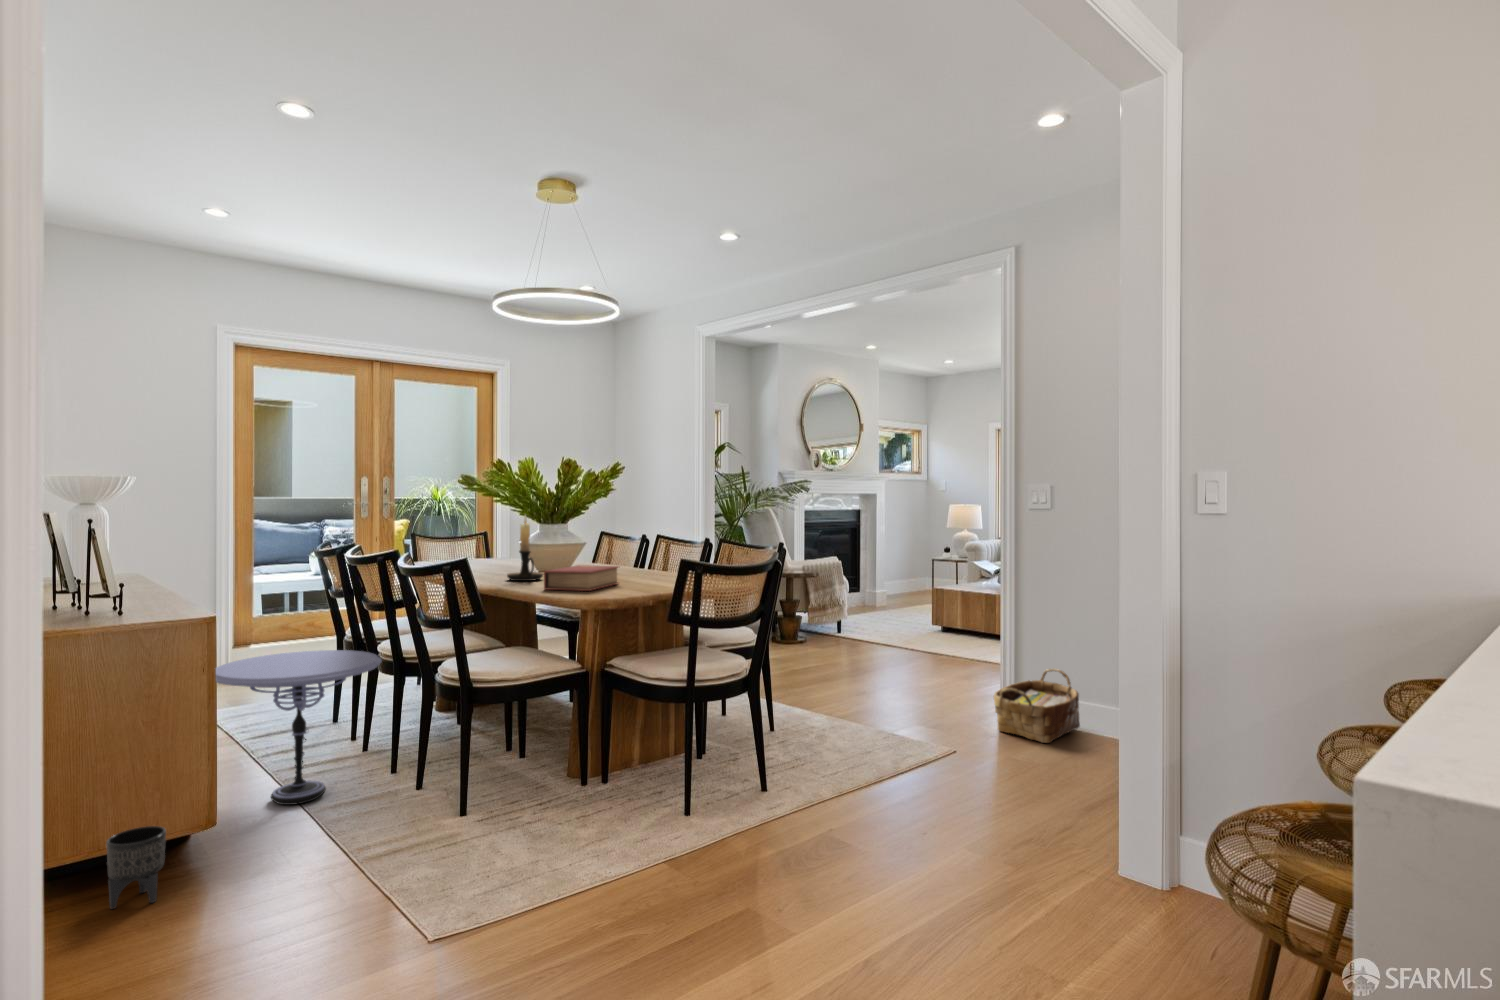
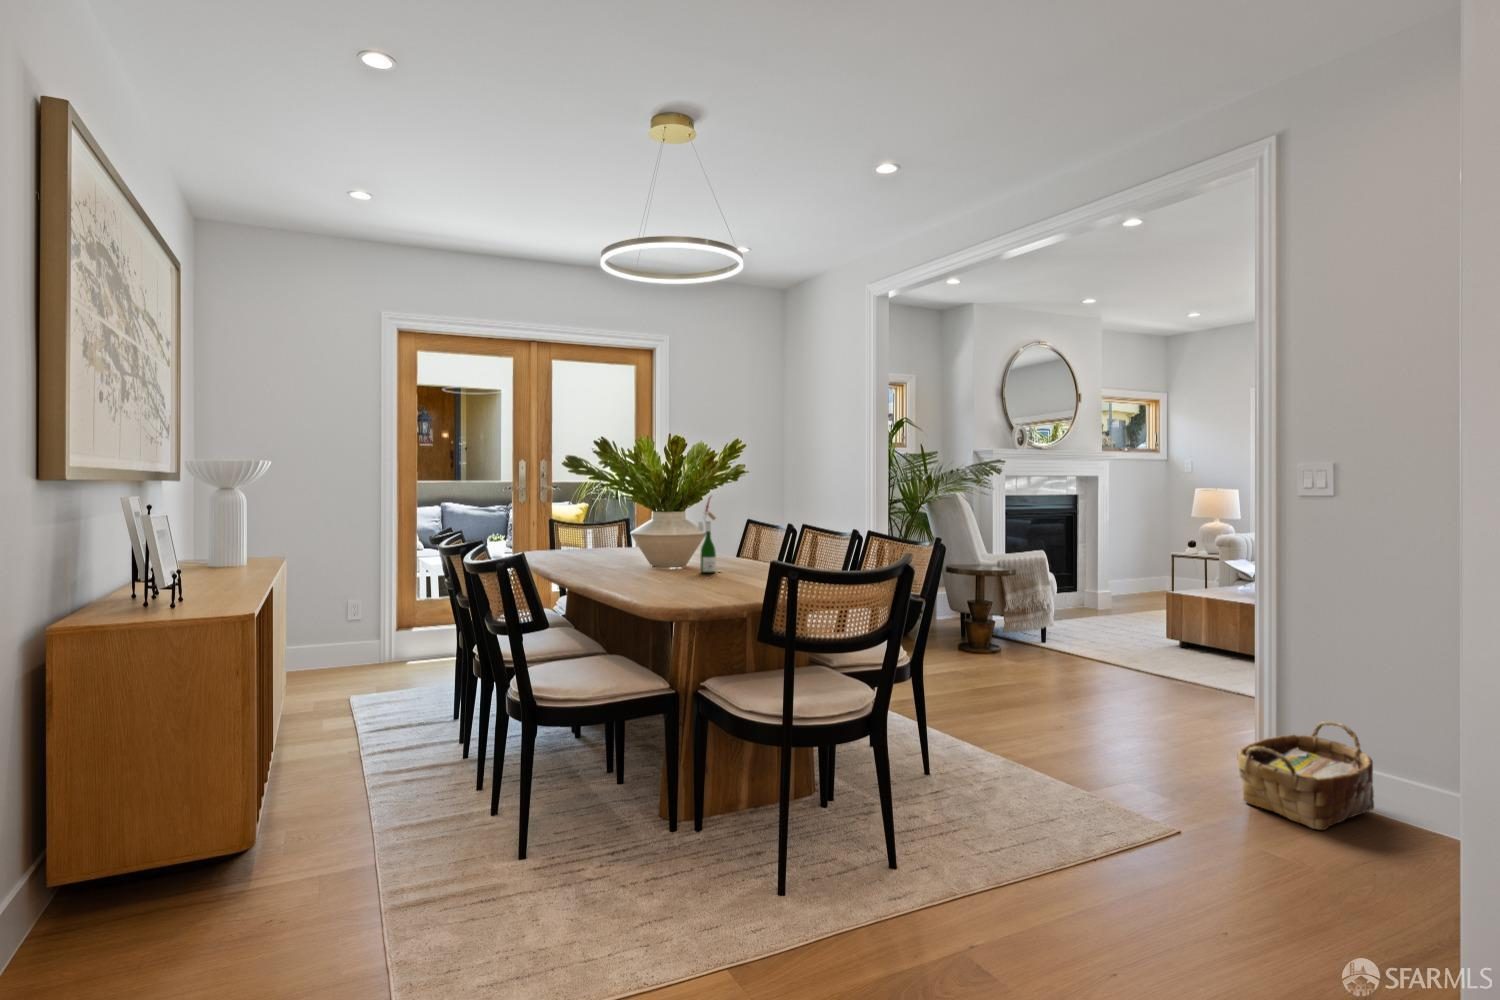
wine bottle: none [583,509,604,574] -> present [698,496,716,573]
candle holder: present [507,516,543,581] -> none [603,501,644,580]
book: present [544,565,618,591] -> none [628,563,724,597]
side table: present [216,650,382,805] -> none [279,650,461,821]
planter: present [106,826,166,909] -> none [121,847,186,938]

